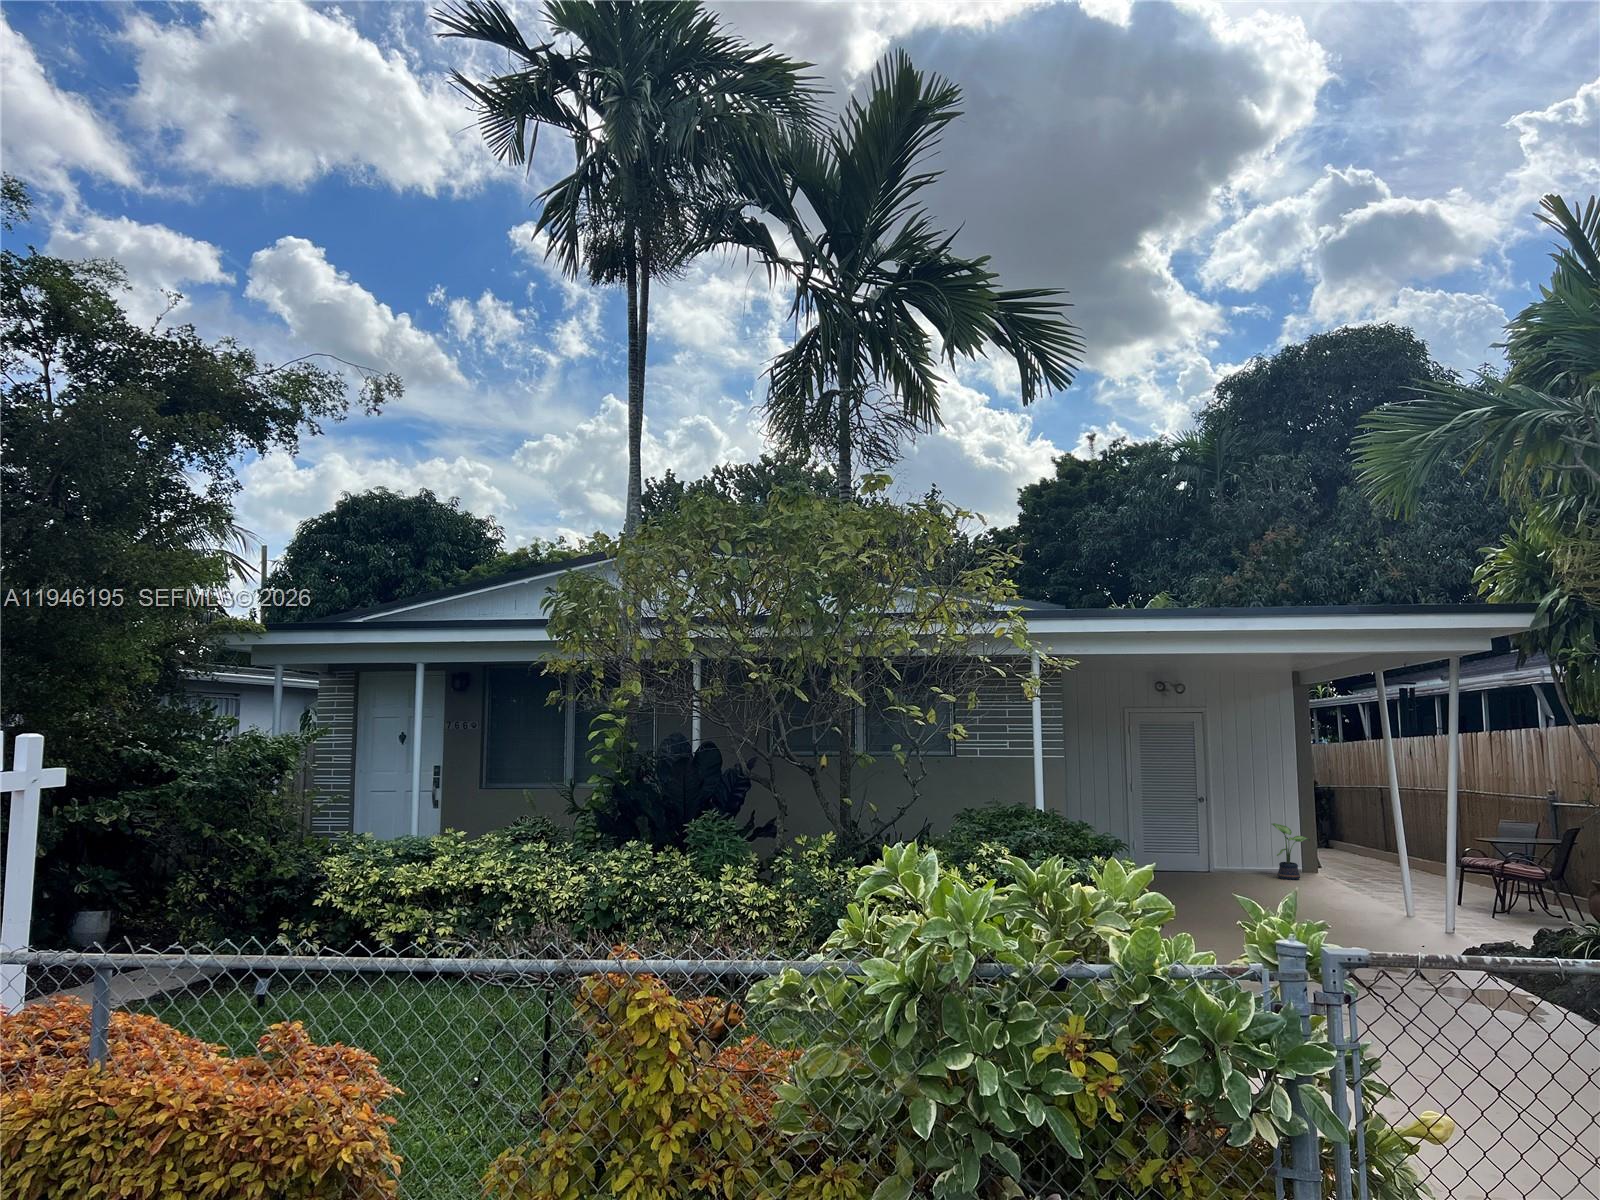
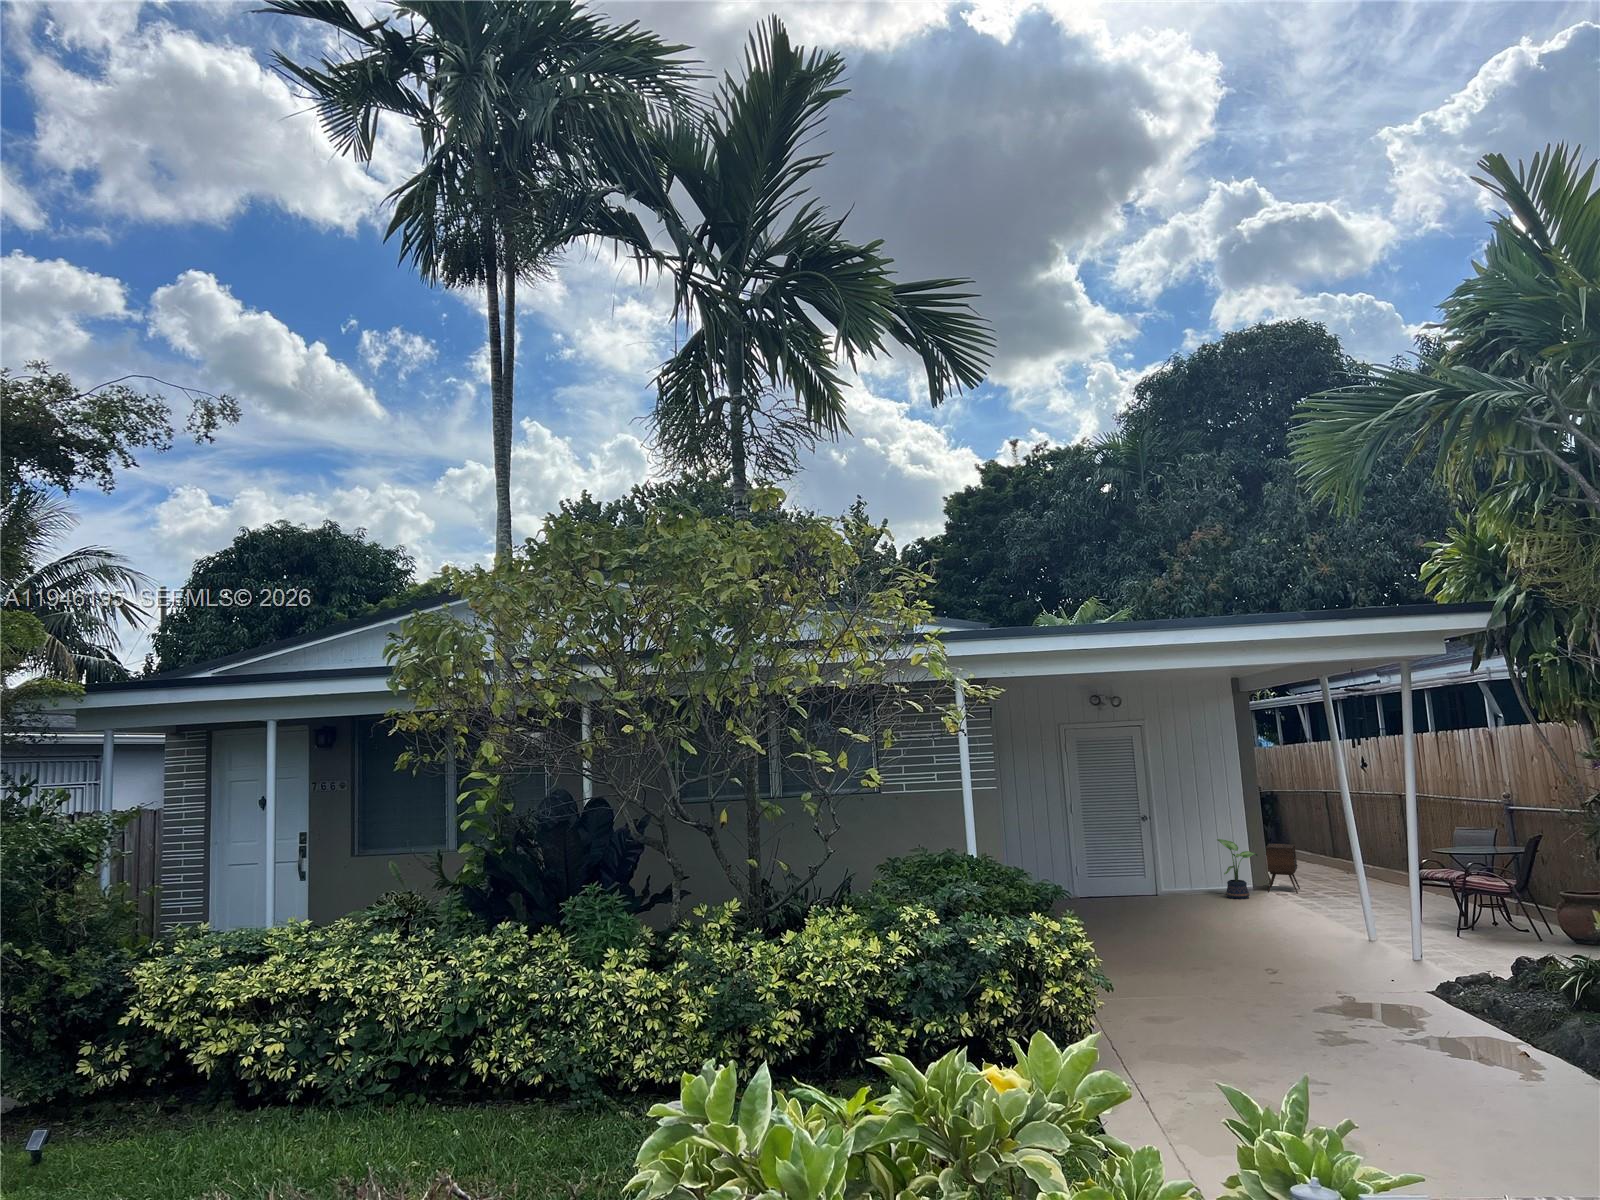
side table: none [1318,831,1350,879] -> present [1266,844,1300,894]

